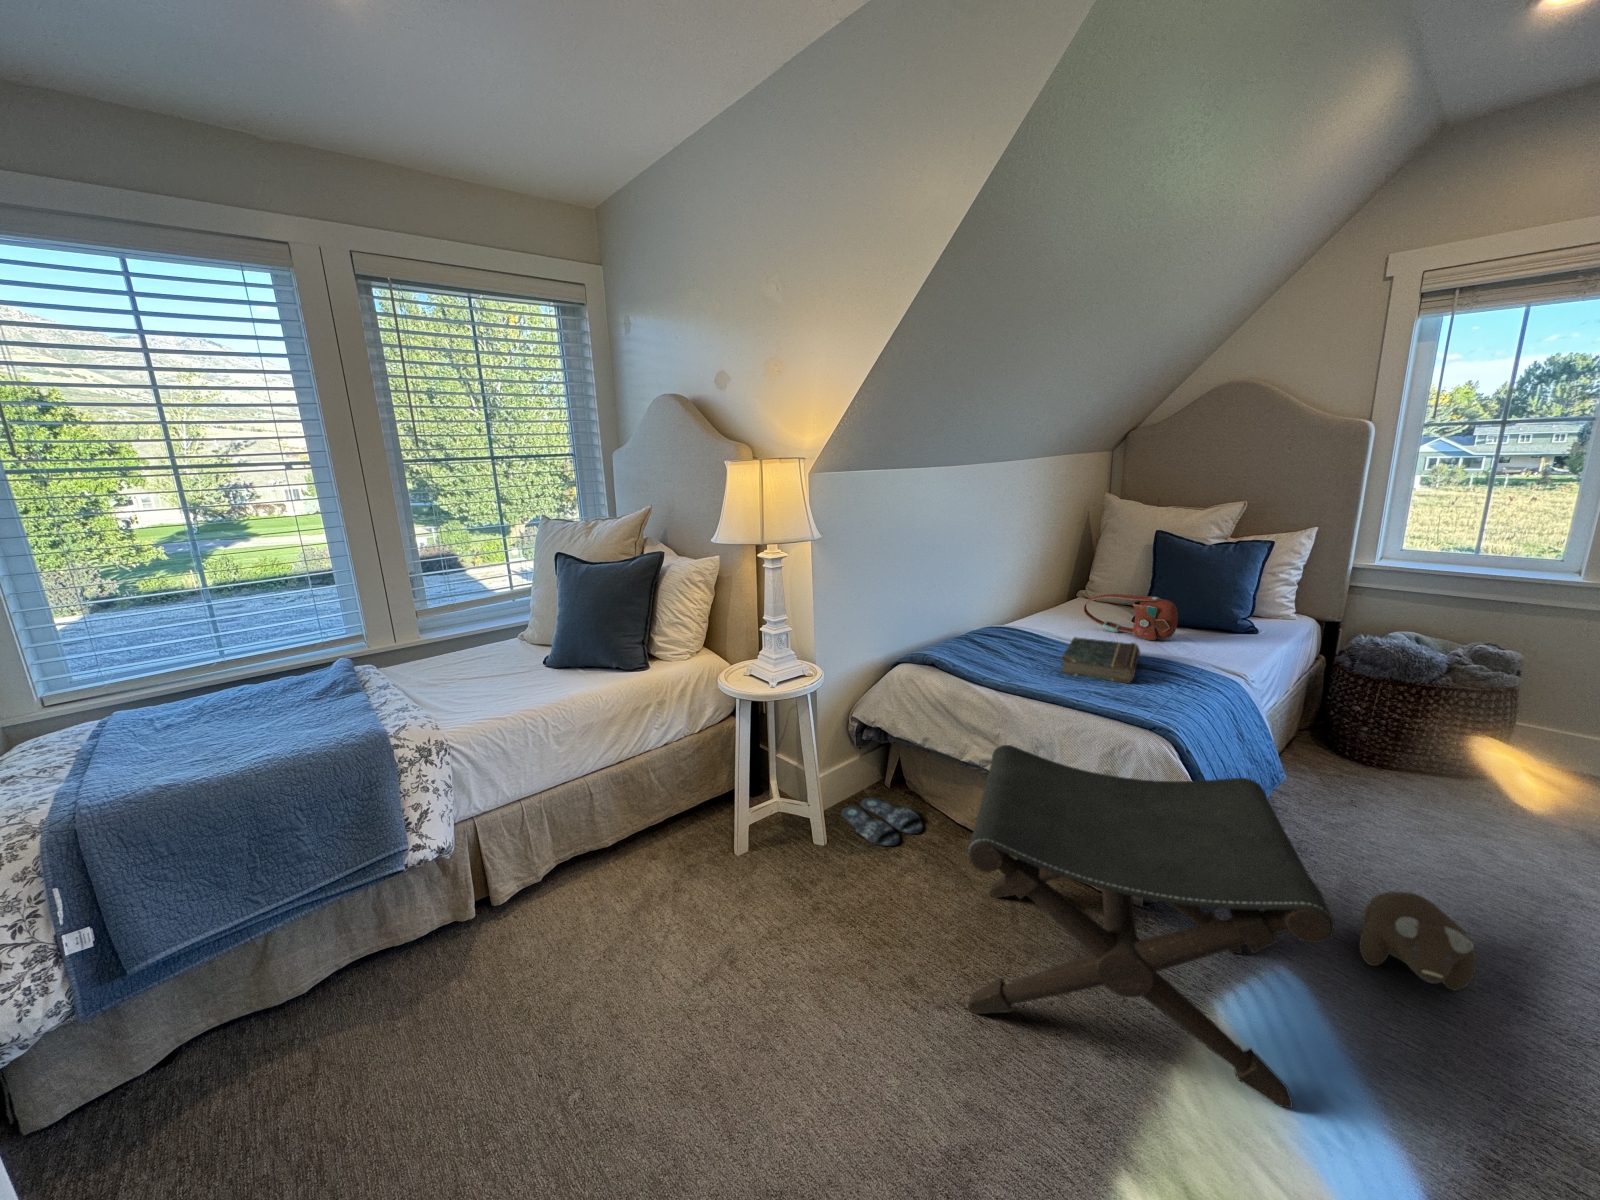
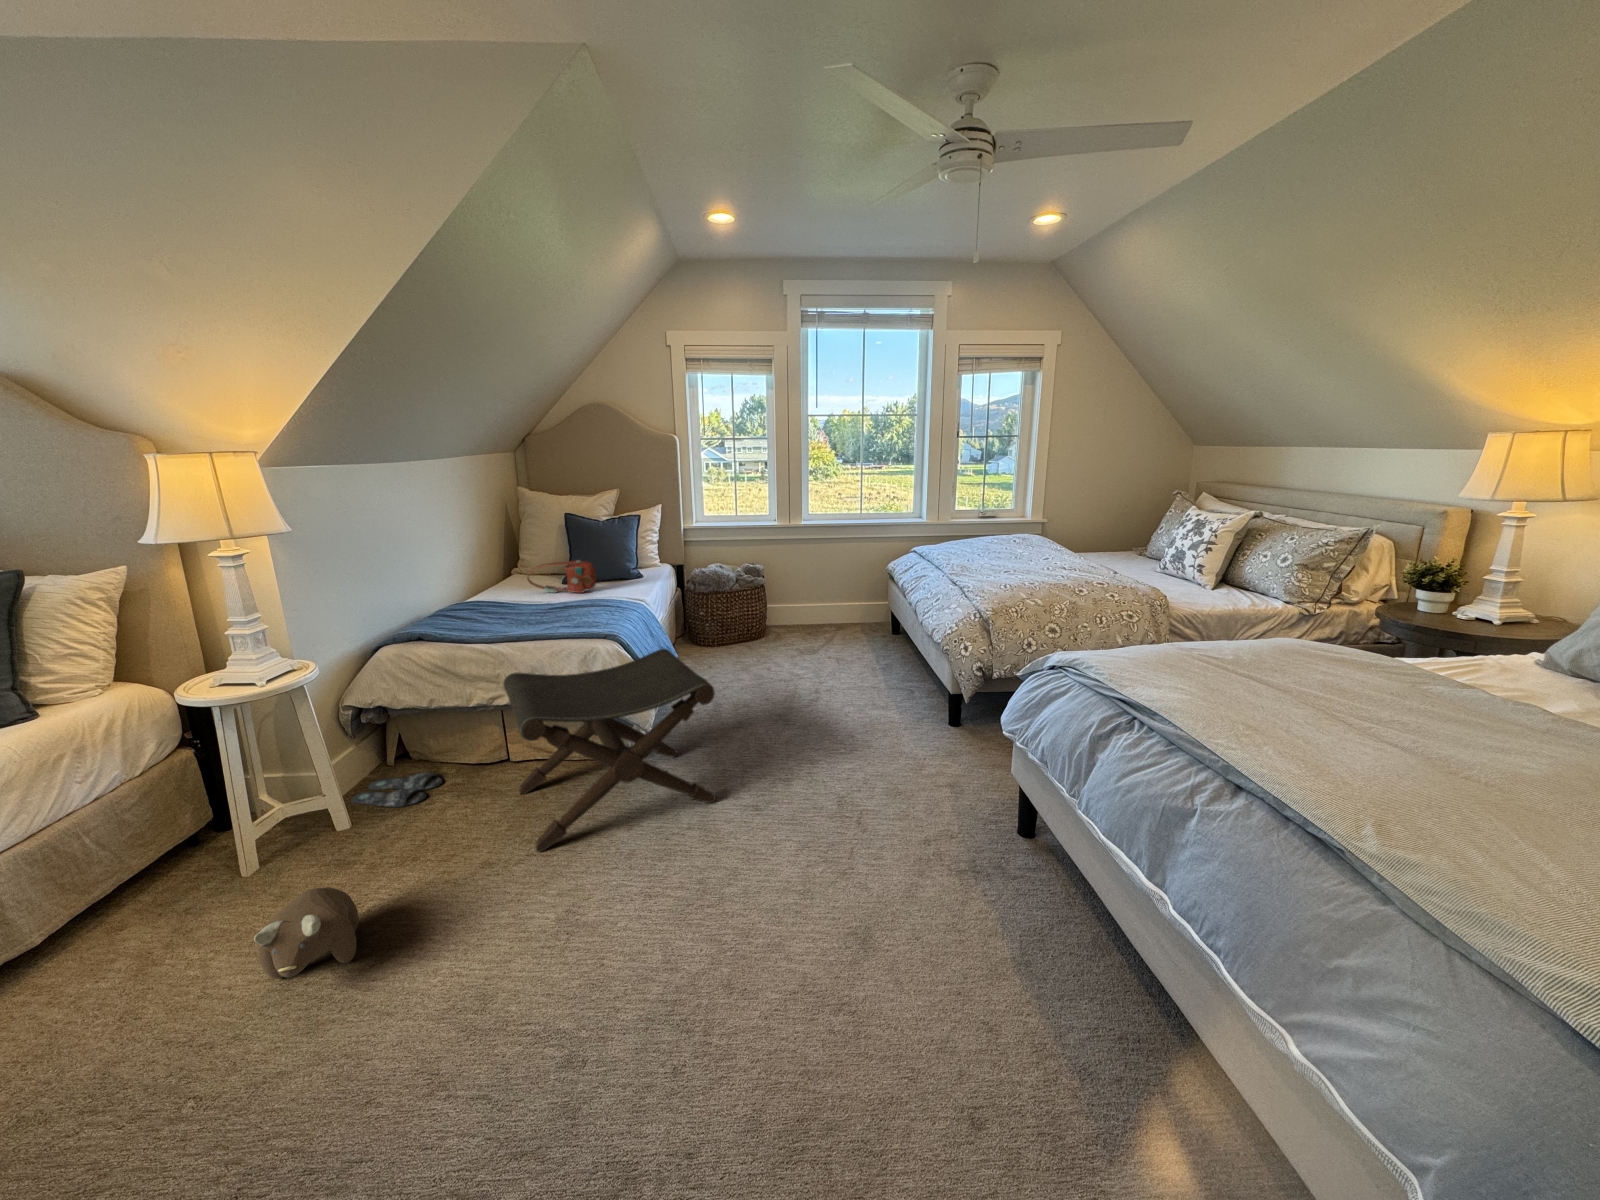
book: present [1061,637,1140,683] -> none [529,593,583,622]
plush toy: present [1360,892,1476,991] -> present [254,887,359,979]

